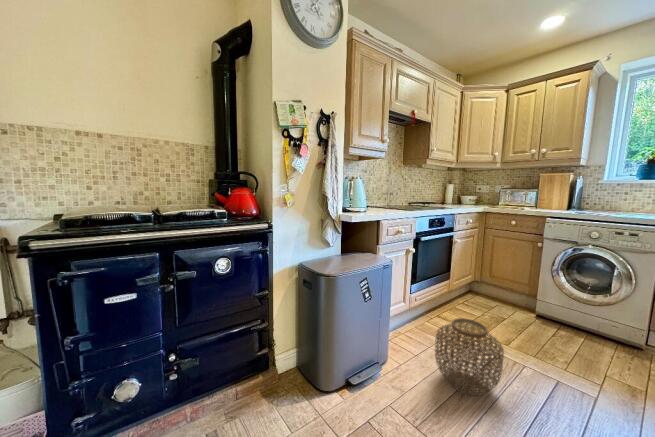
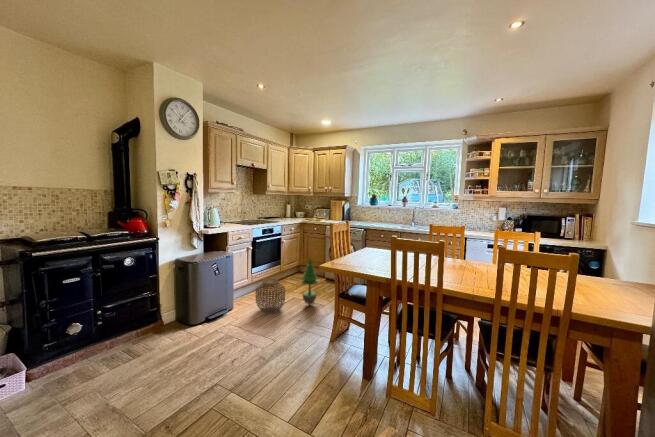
potted tree: none [533,285,584,389] -> present [302,258,318,305]

